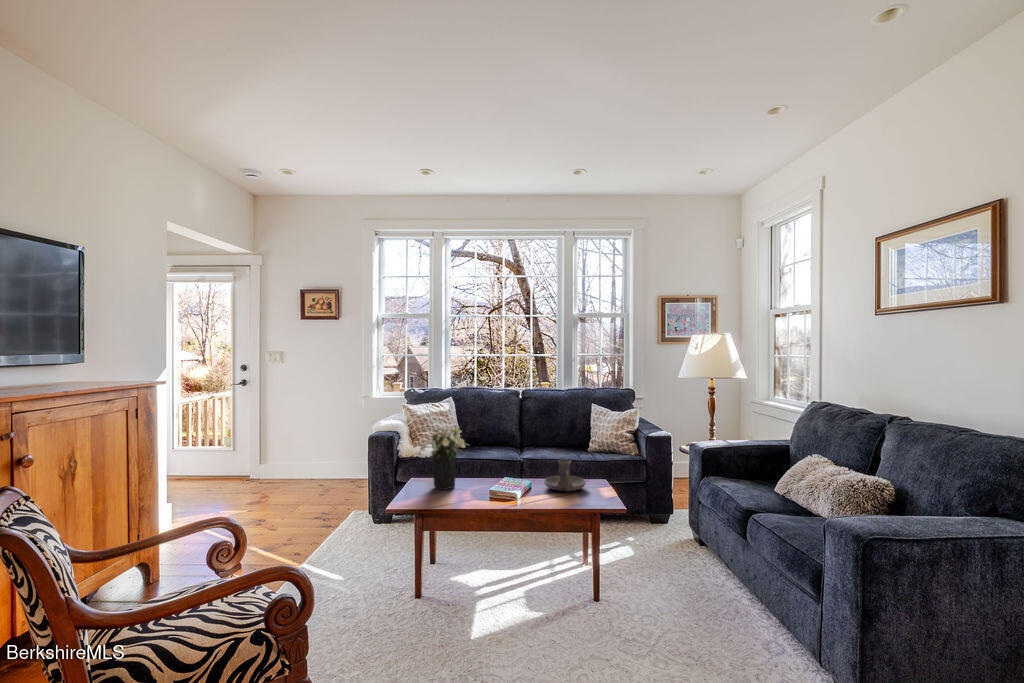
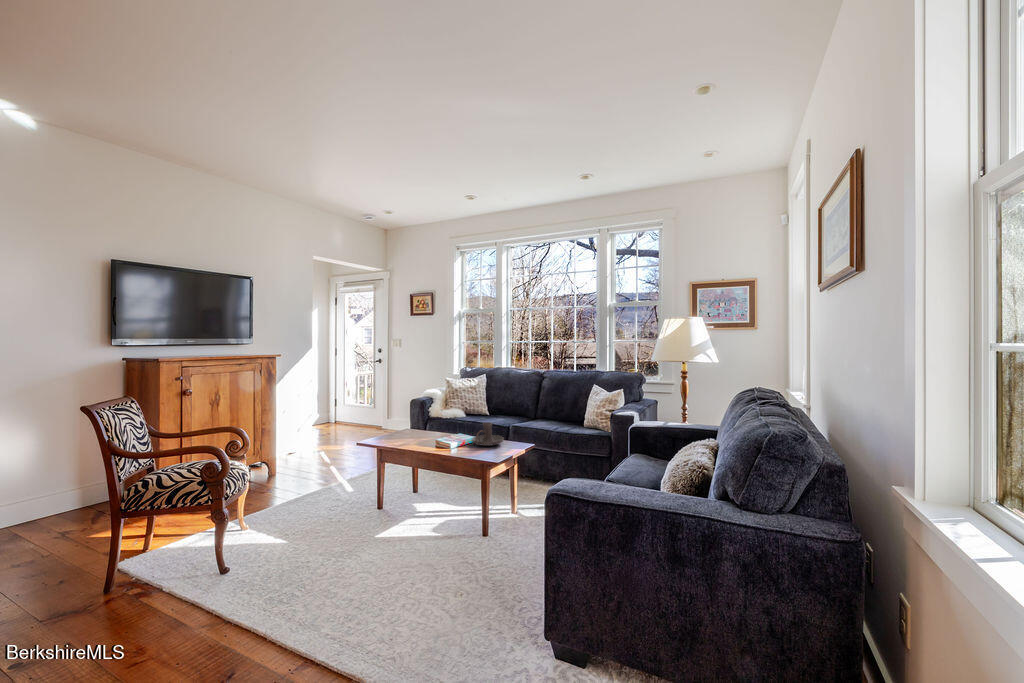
flower arrangement: present [418,426,469,490] -> none [393,391,433,436]

